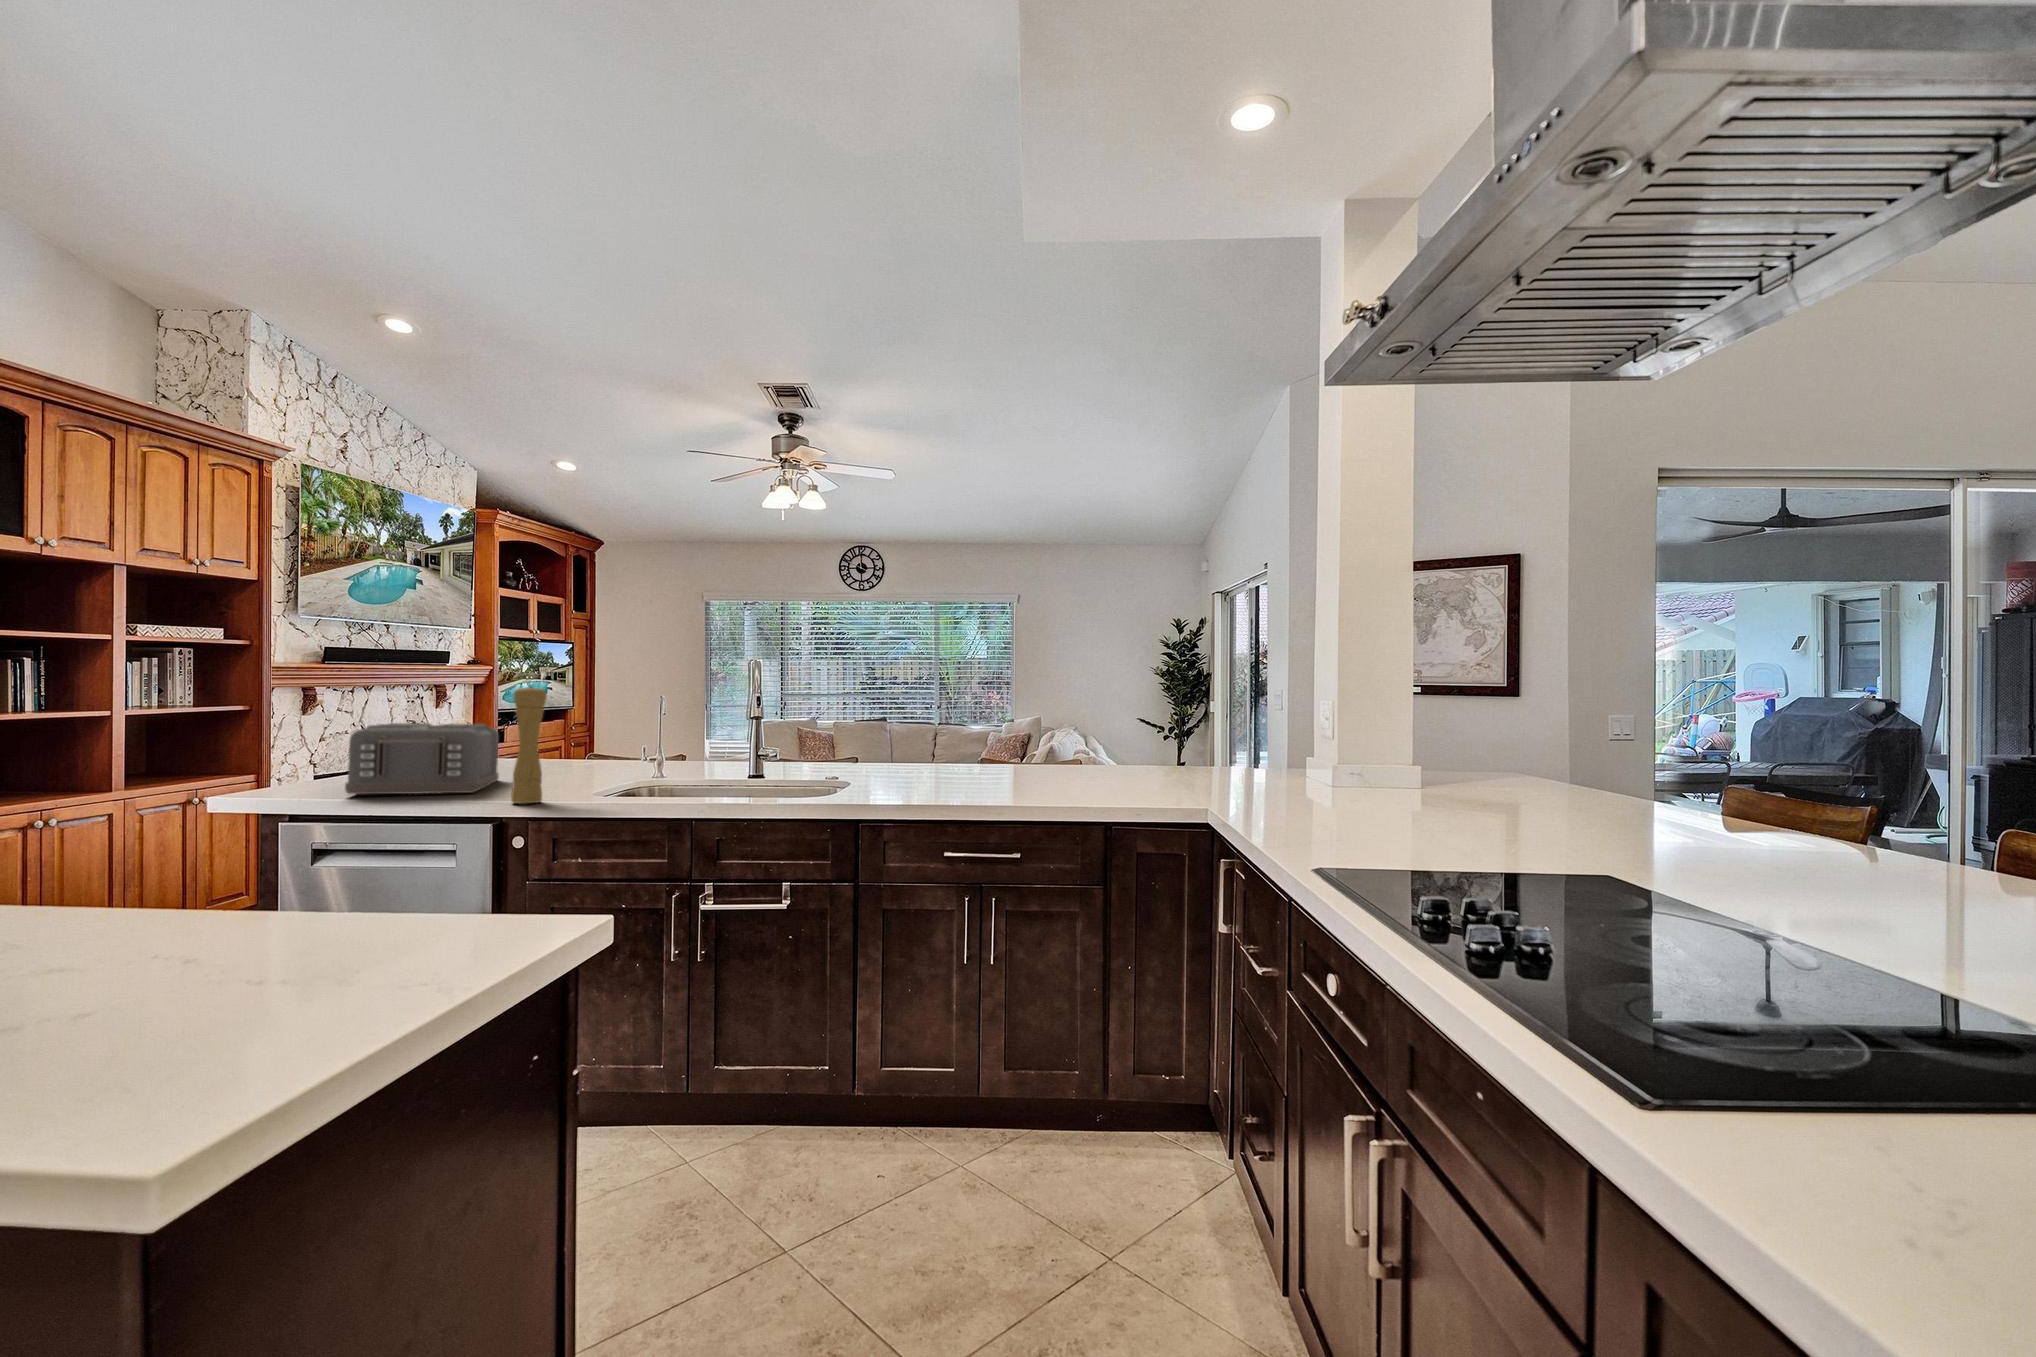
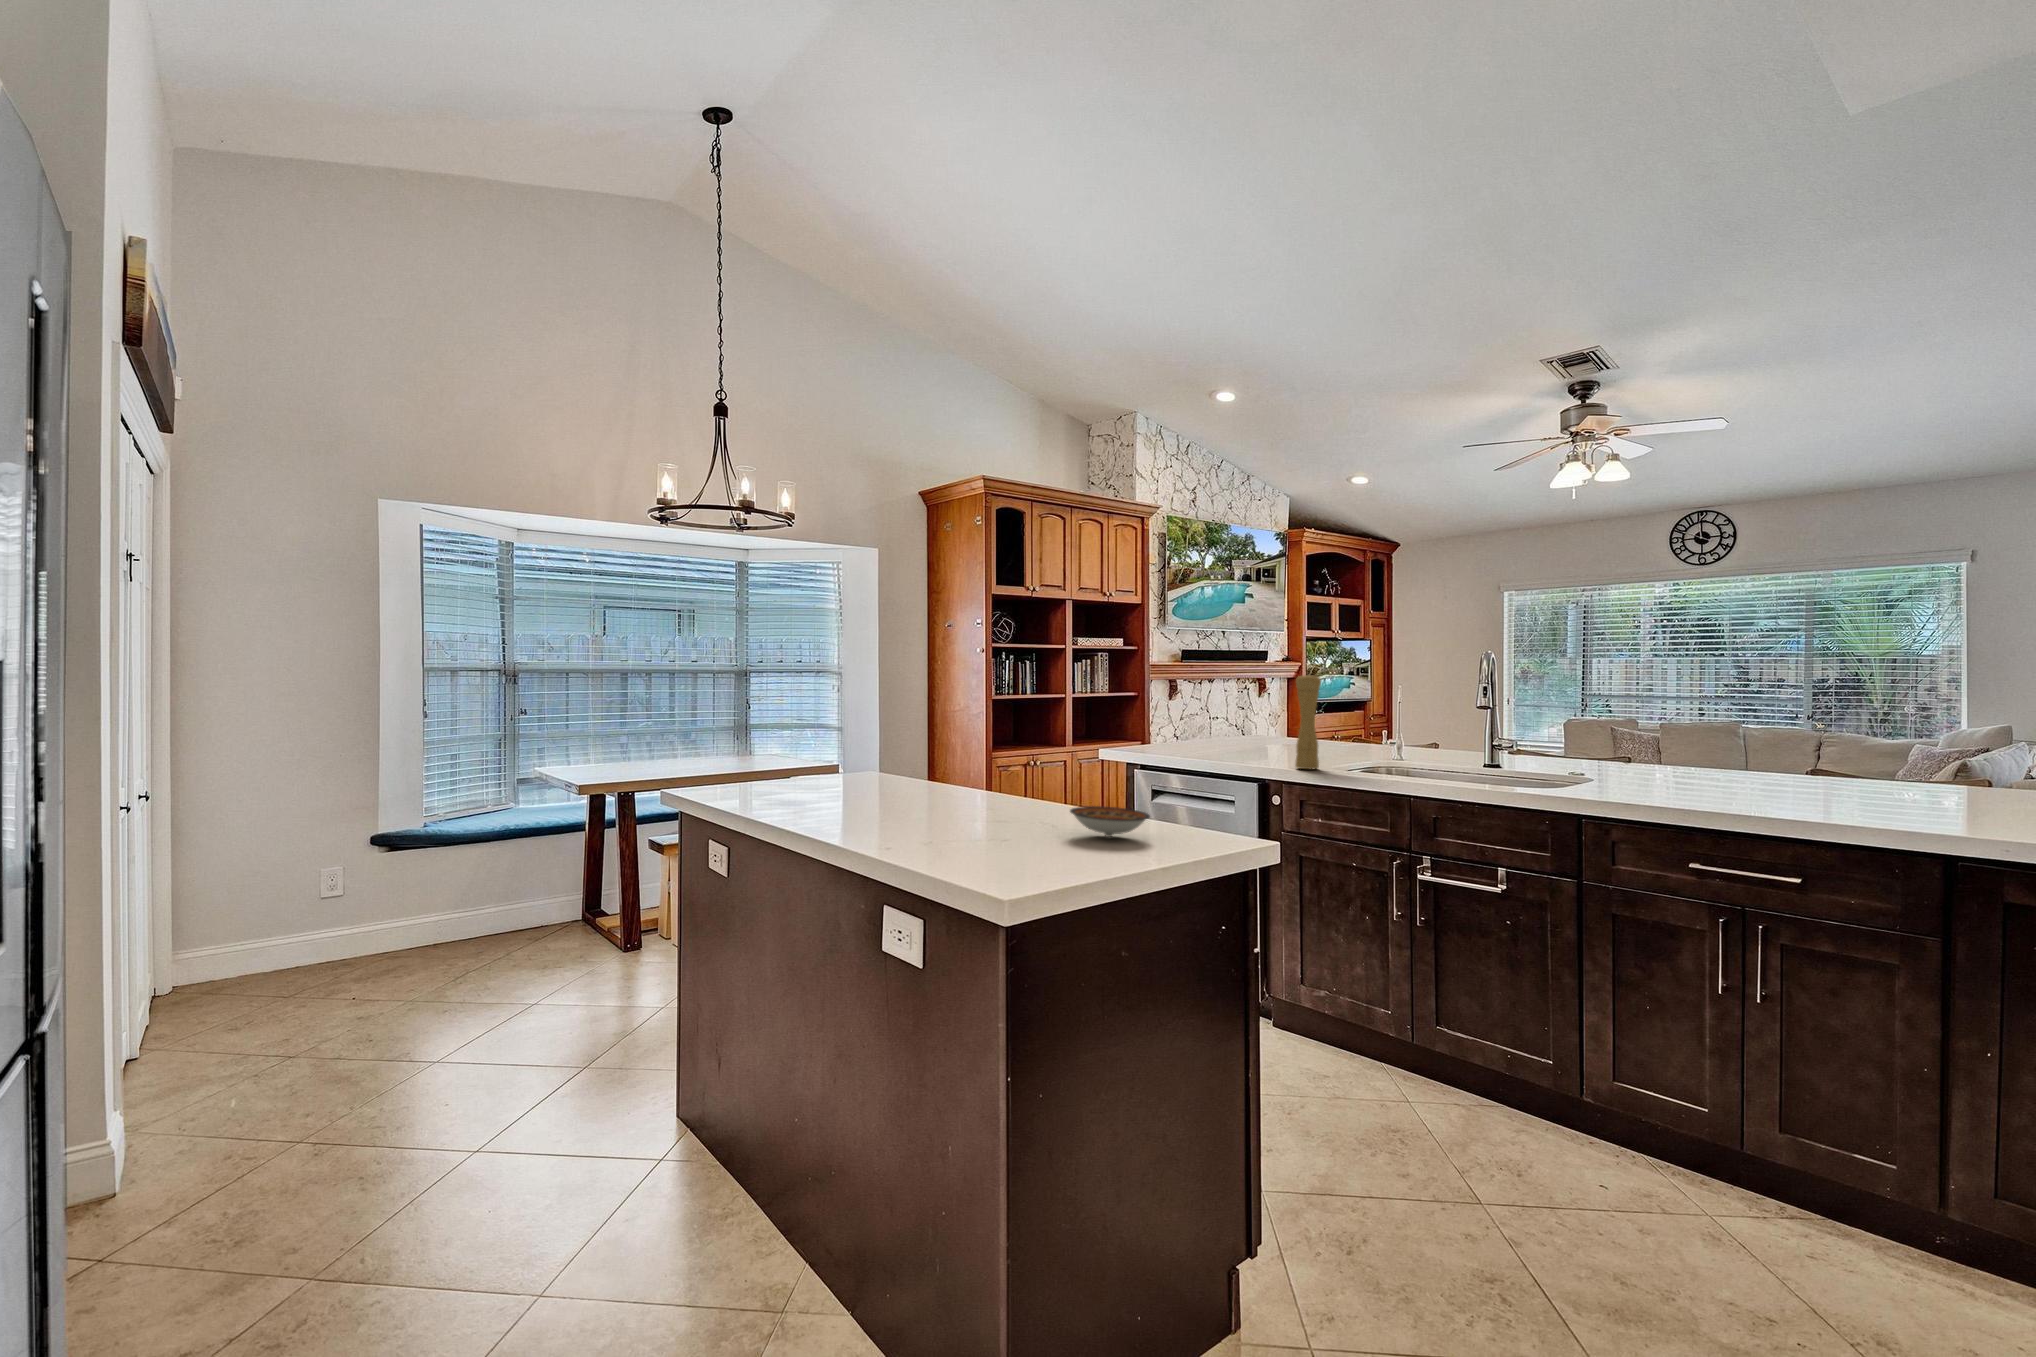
toaster: present [345,723,499,794] -> none [1188,704,1292,760]
ceramic bowl: none [125,917,306,974] -> present [1070,806,1150,837]

